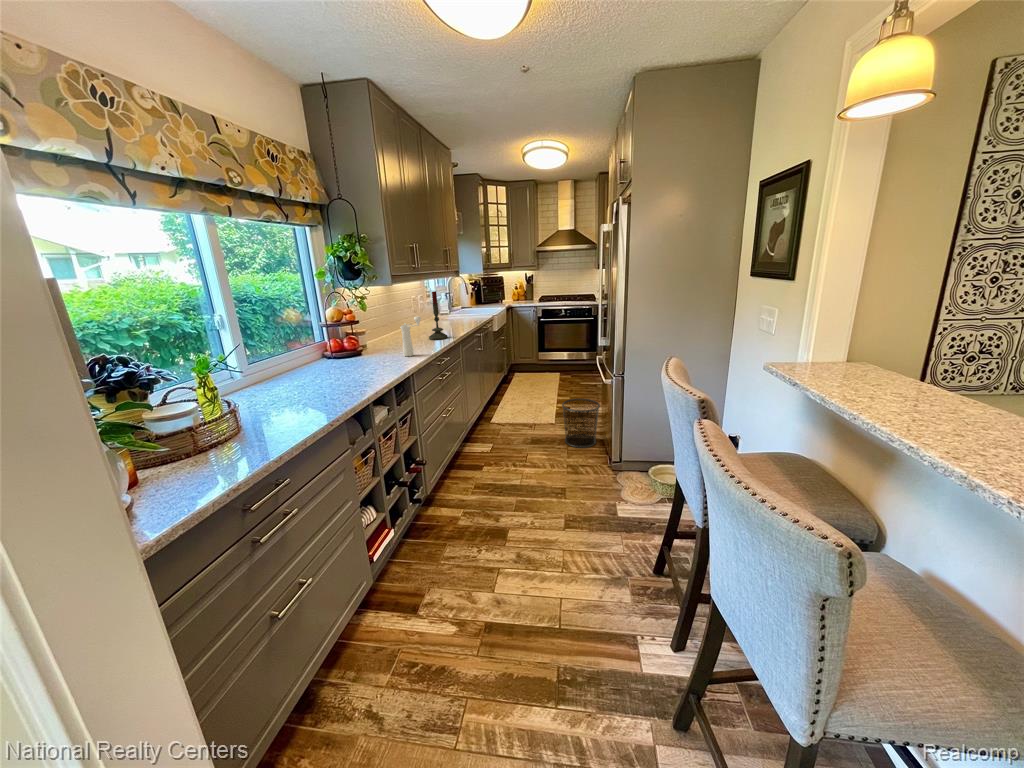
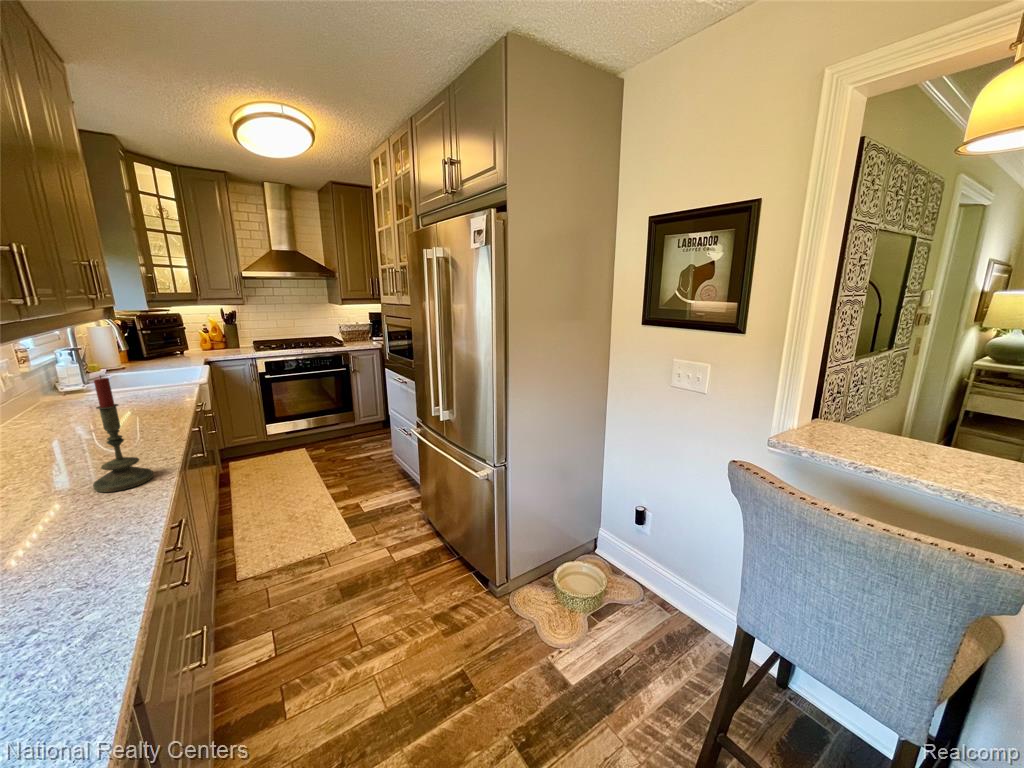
pepper mill: present [400,316,421,356] -> none [33,465,106,598]
waste bin: present [562,399,600,448] -> none [386,499,442,578]

